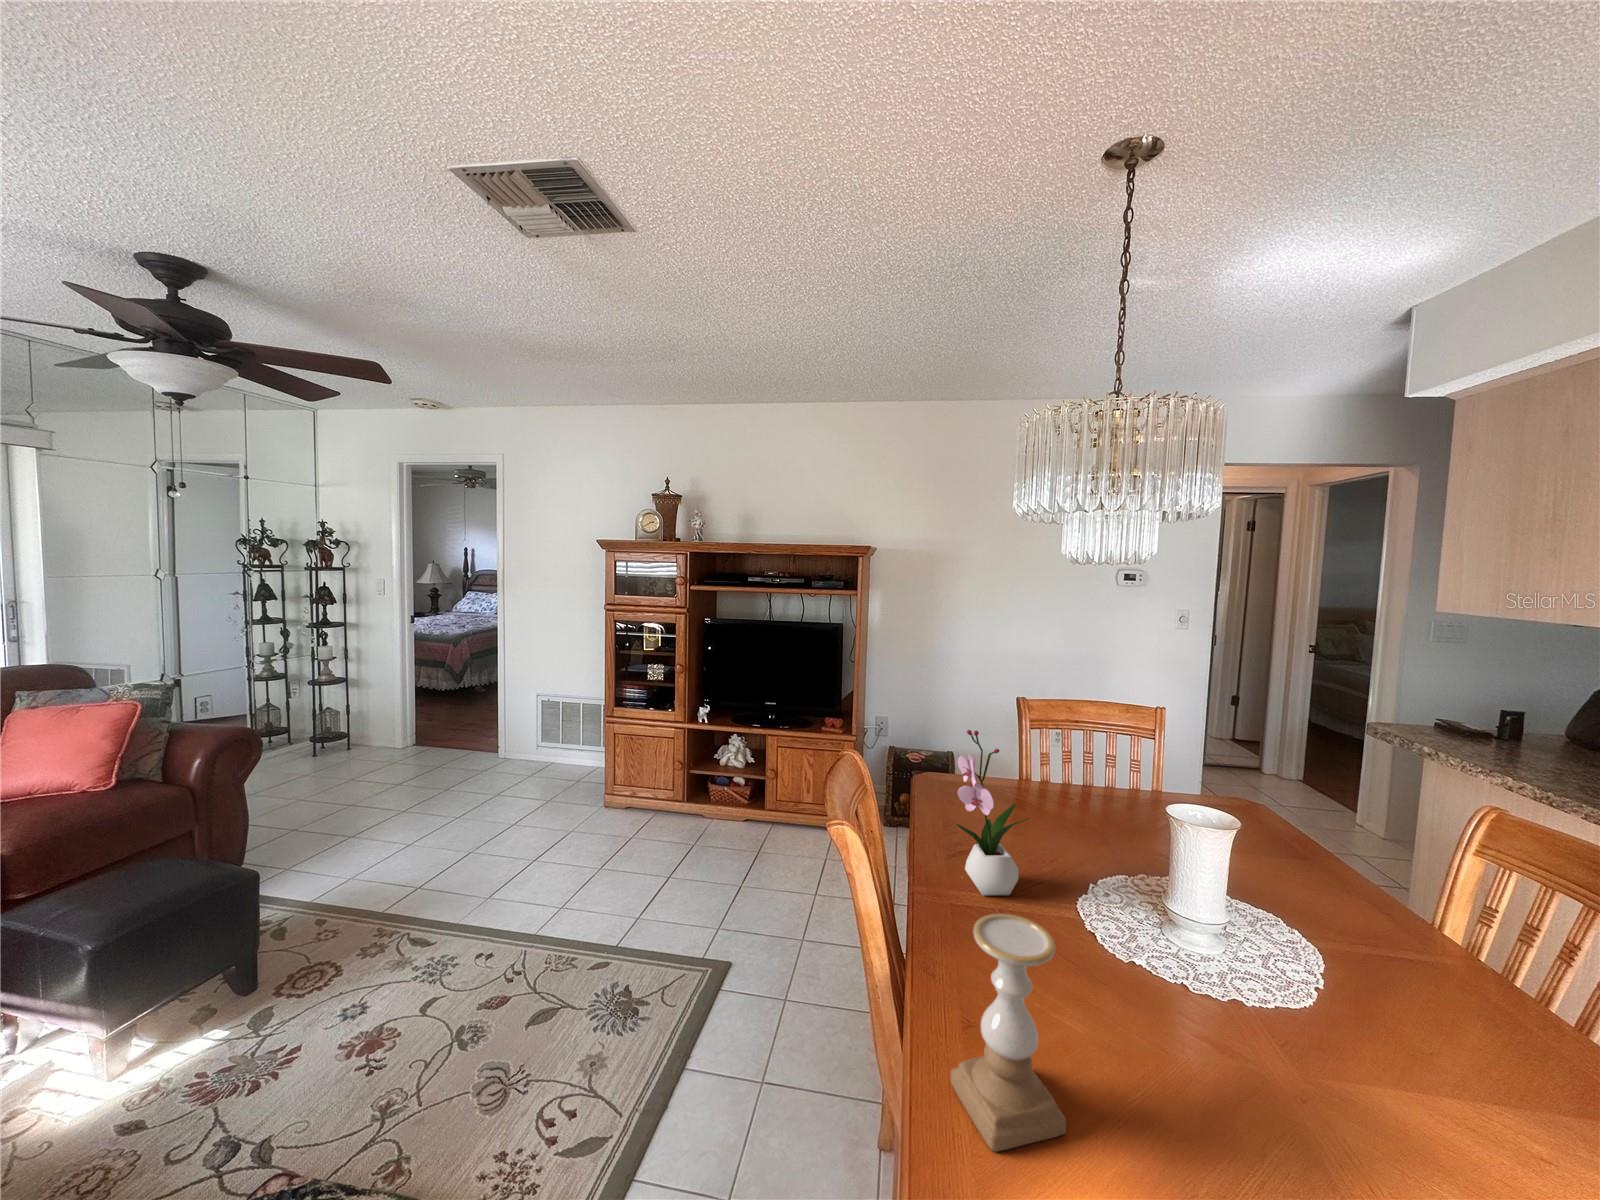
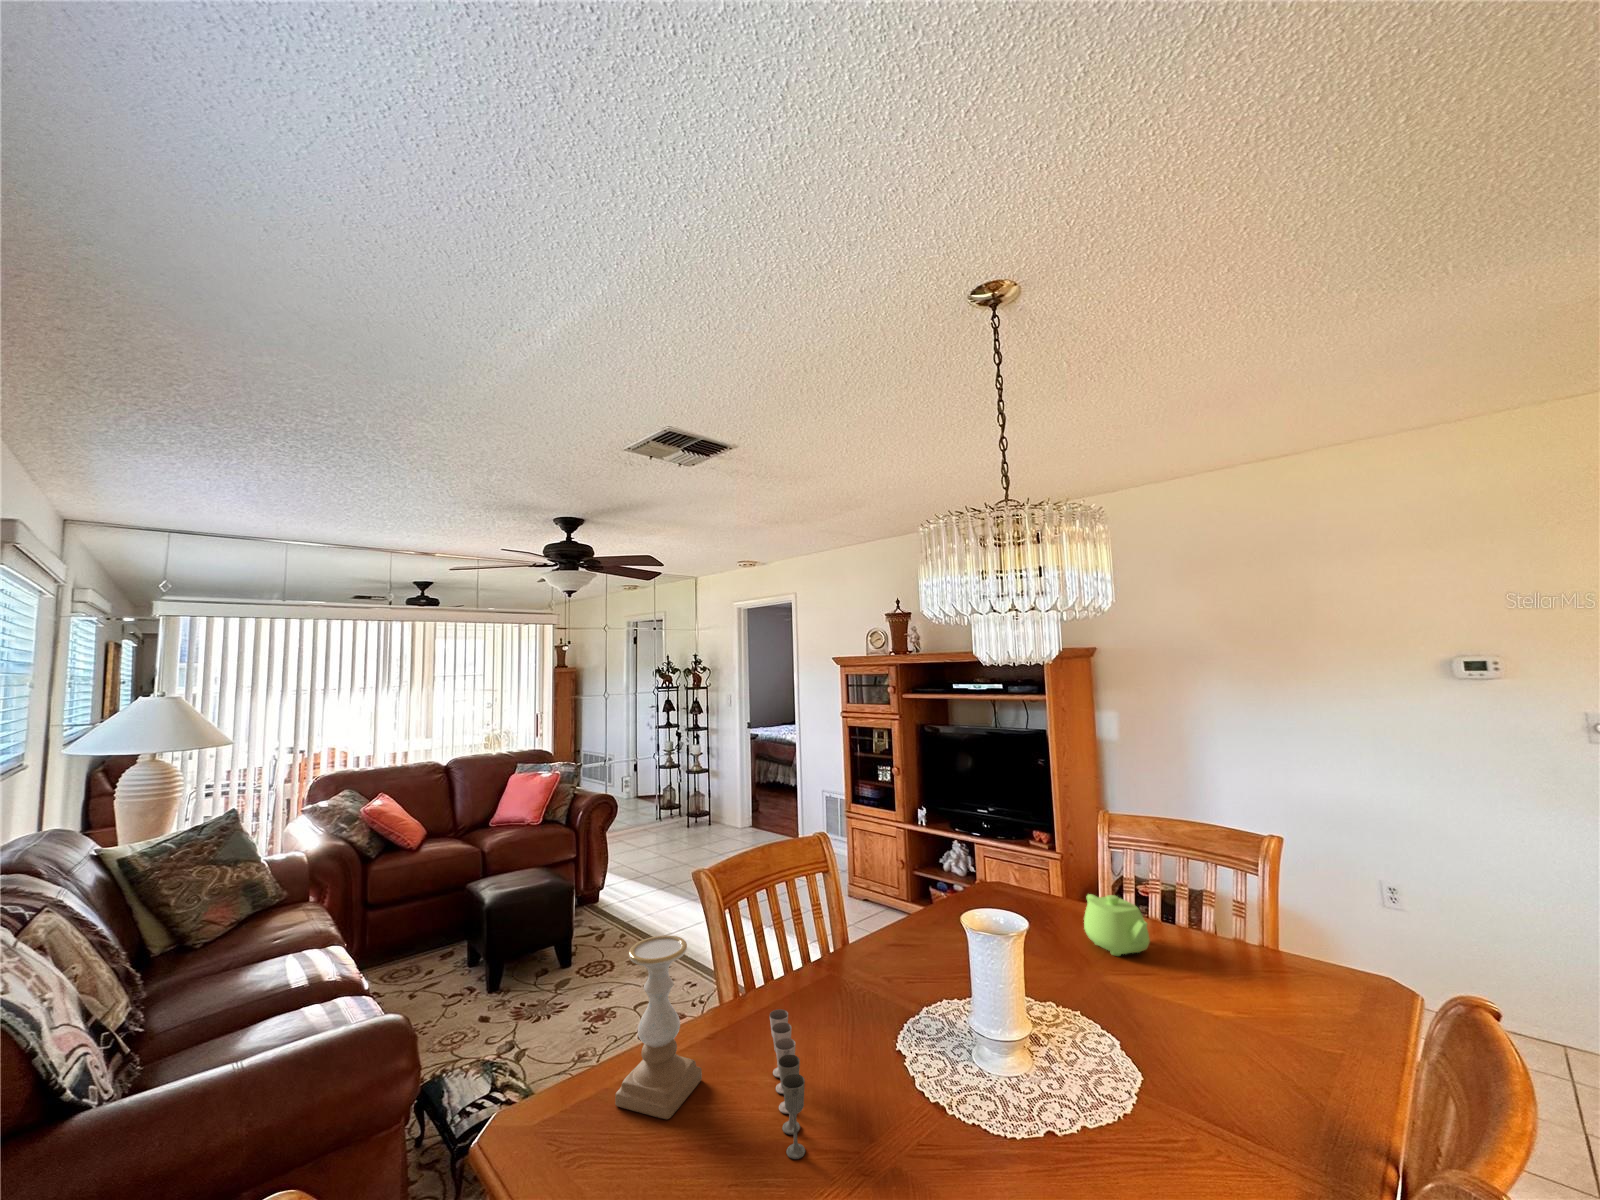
flower arrangement: present [956,730,1029,895] -> none [856,819,913,988]
teapot: none [1050,770,1123,819] -> present [1084,894,1150,956]
wine glass: none [1056,956,1222,1104] -> present [770,1009,805,1159]

